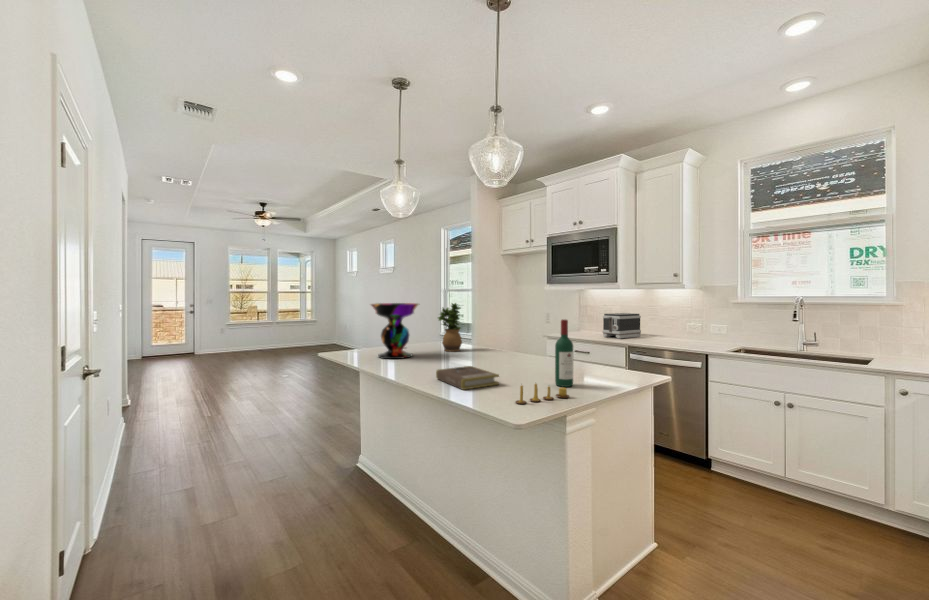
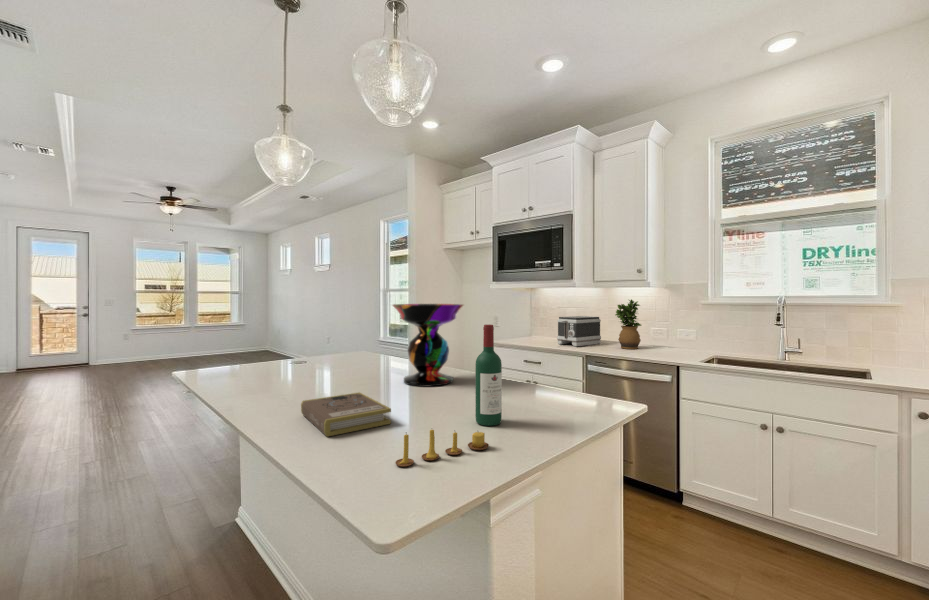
decorative bowl: present [371,303,420,359] -> present [393,304,464,386]
potted plant: present [438,303,462,352] -> present [615,299,641,349]

